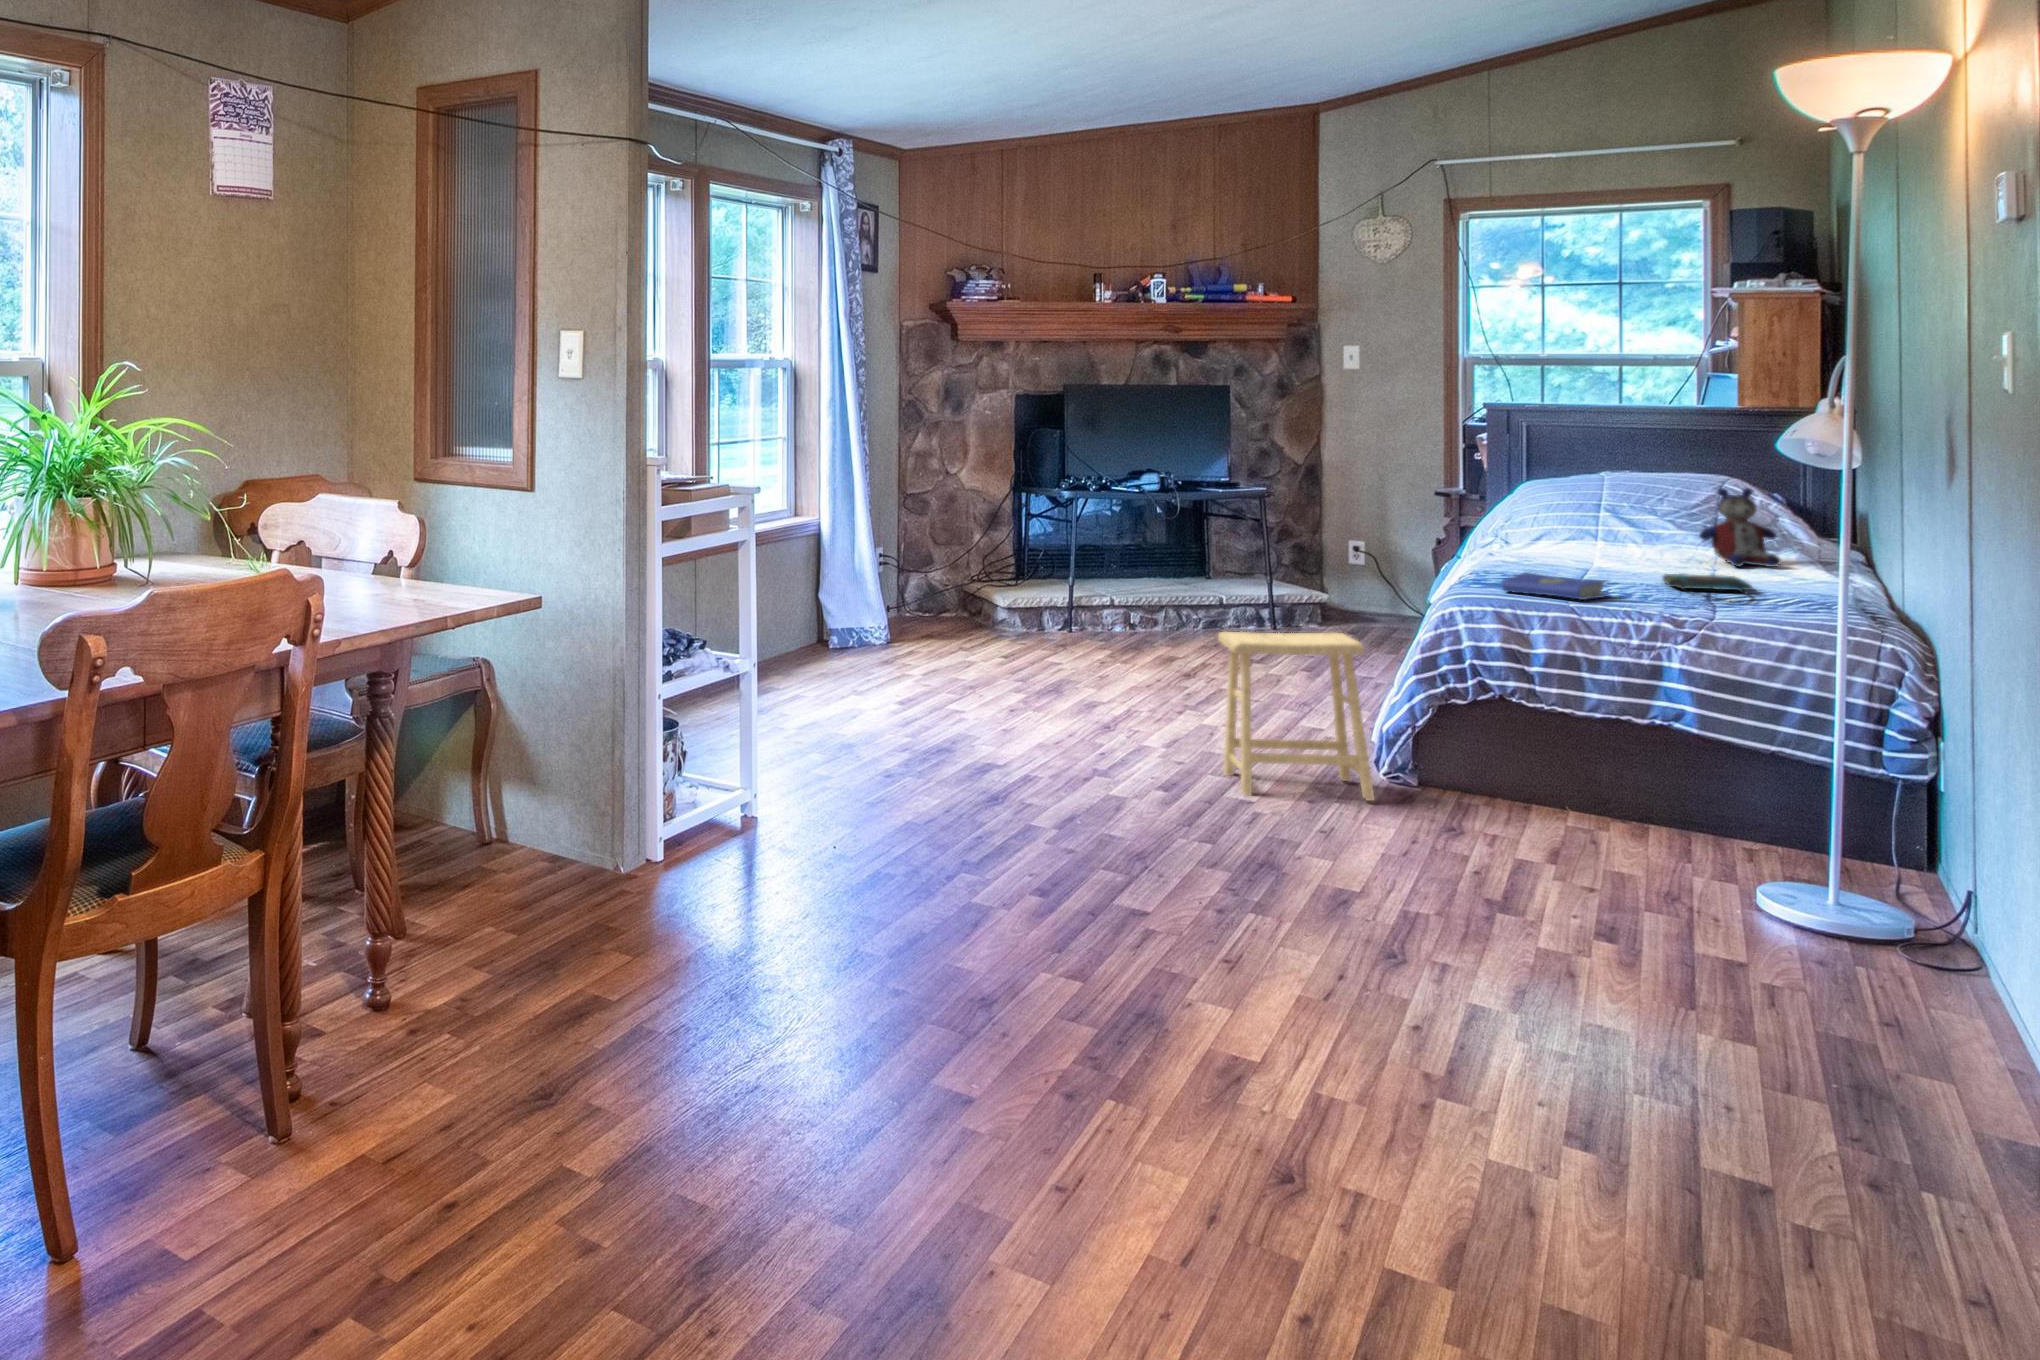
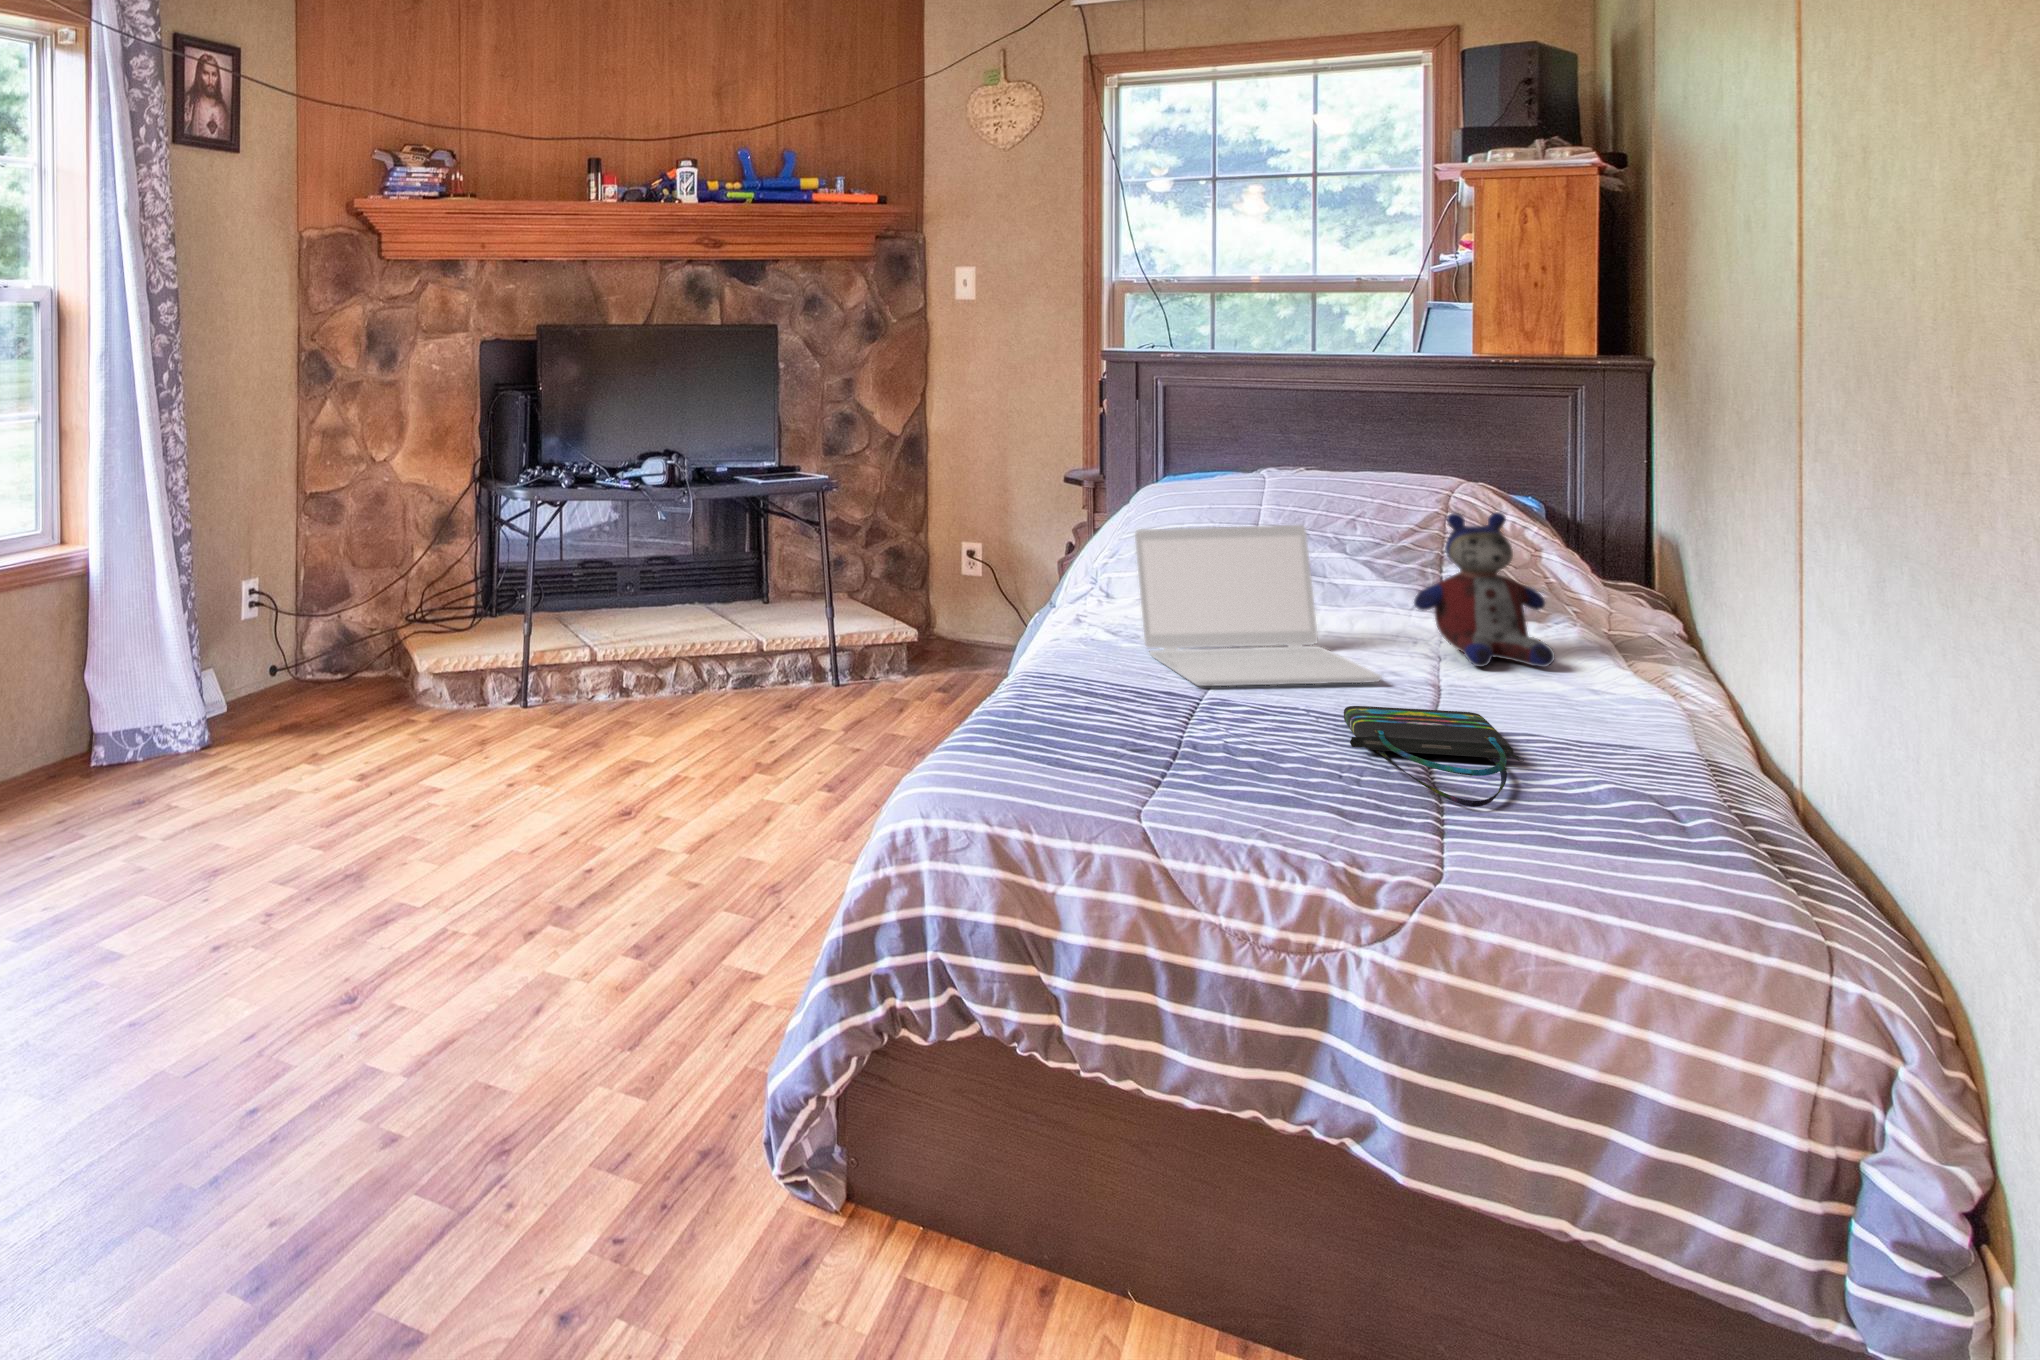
laptop: none [1534,495,1682,571] -> present [1135,525,1381,686]
hardcover book: present [1502,572,1607,600] -> none [1026,713,1236,802]
footstool: present [1218,632,1374,801] -> none [428,870,719,1292]

